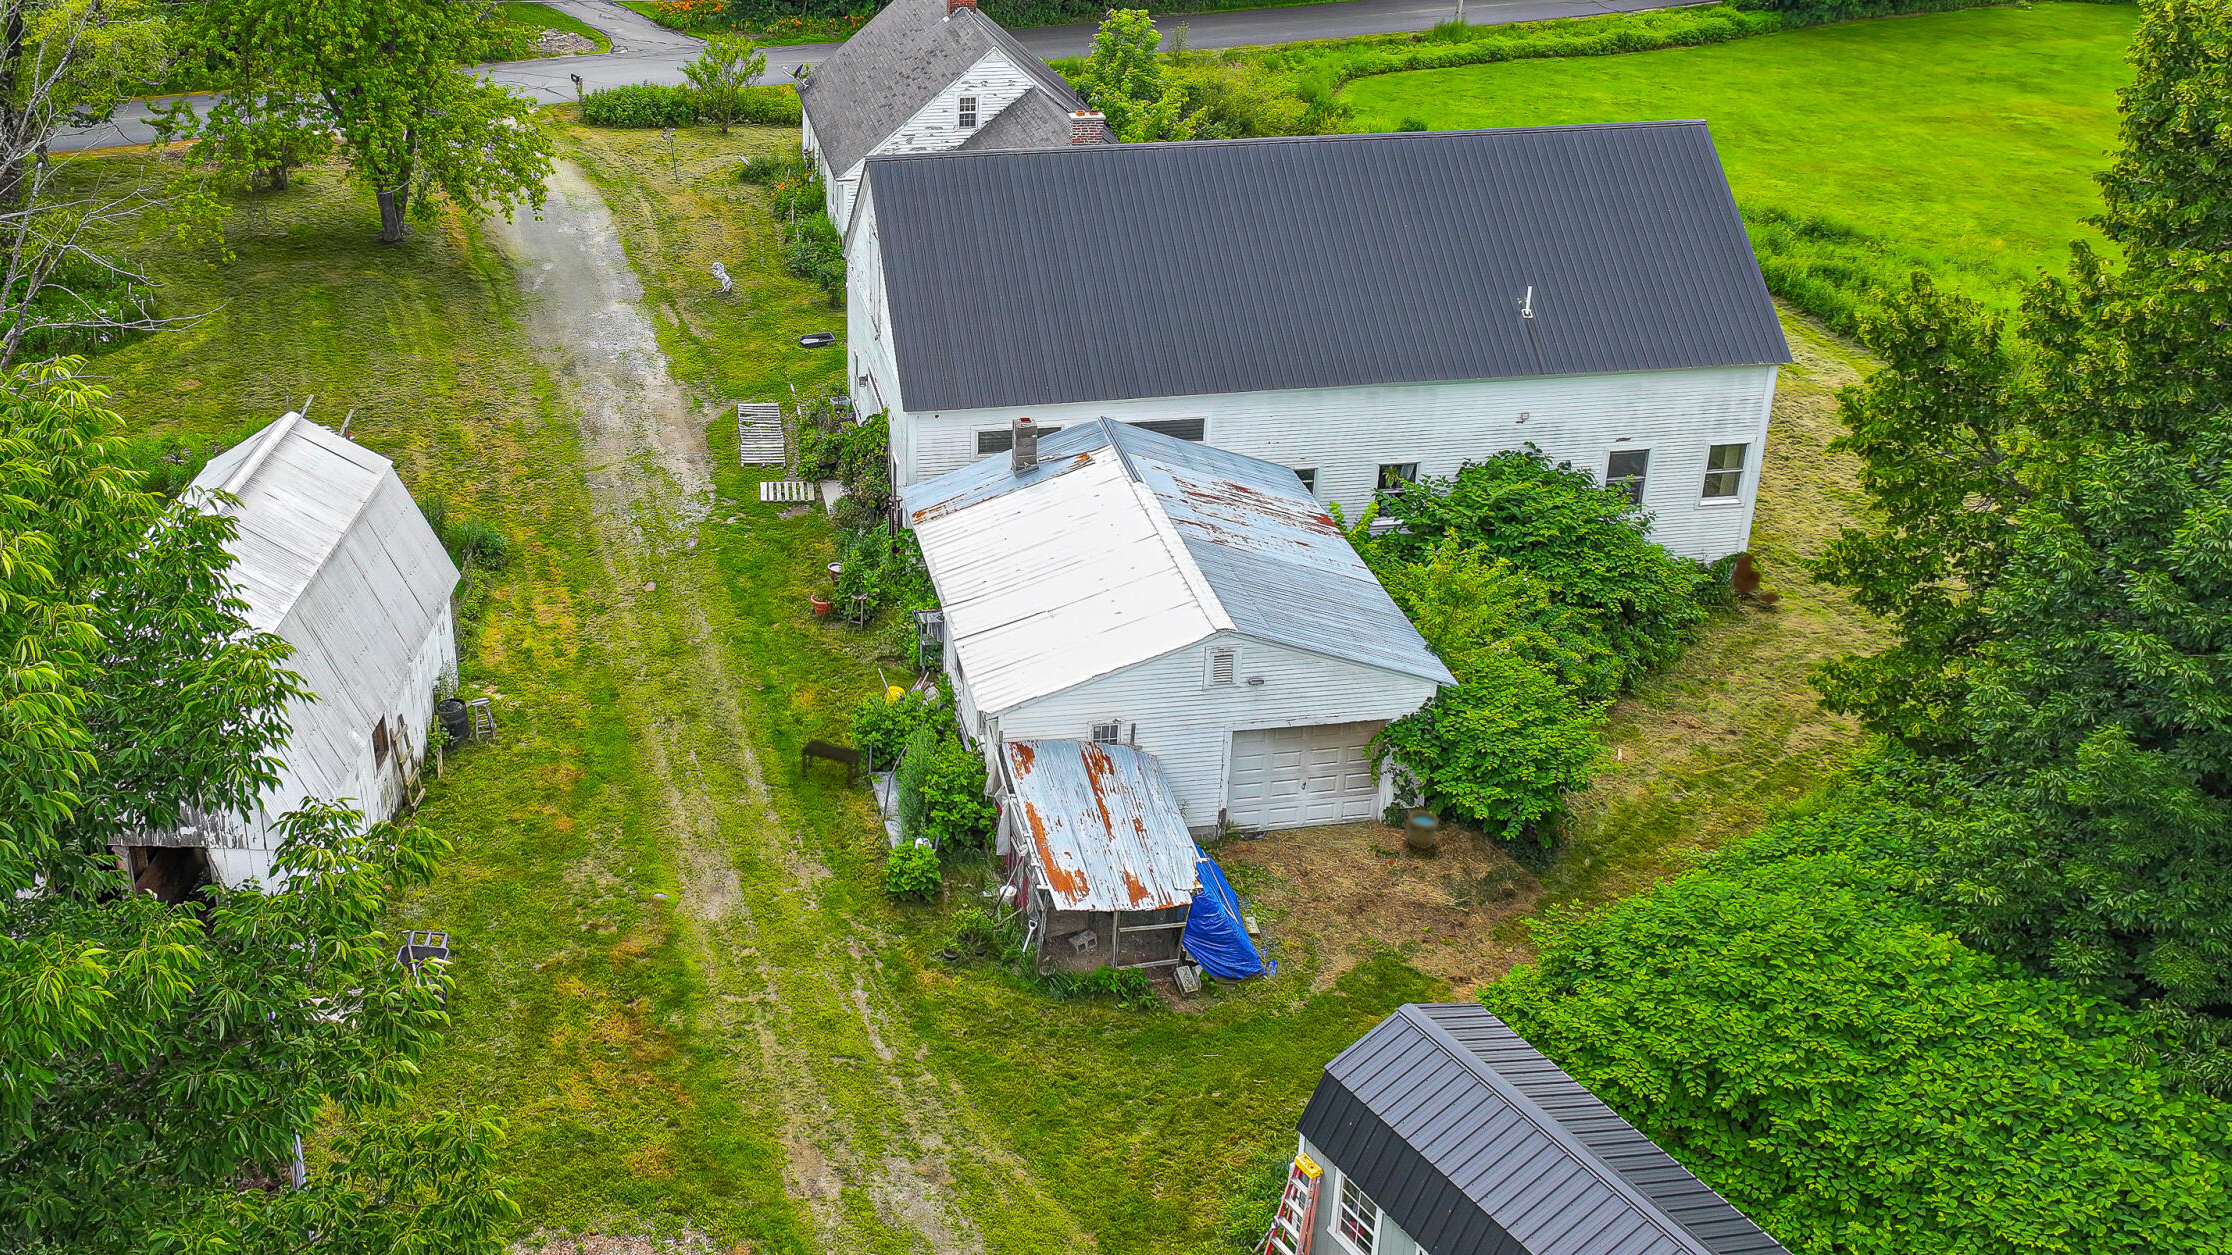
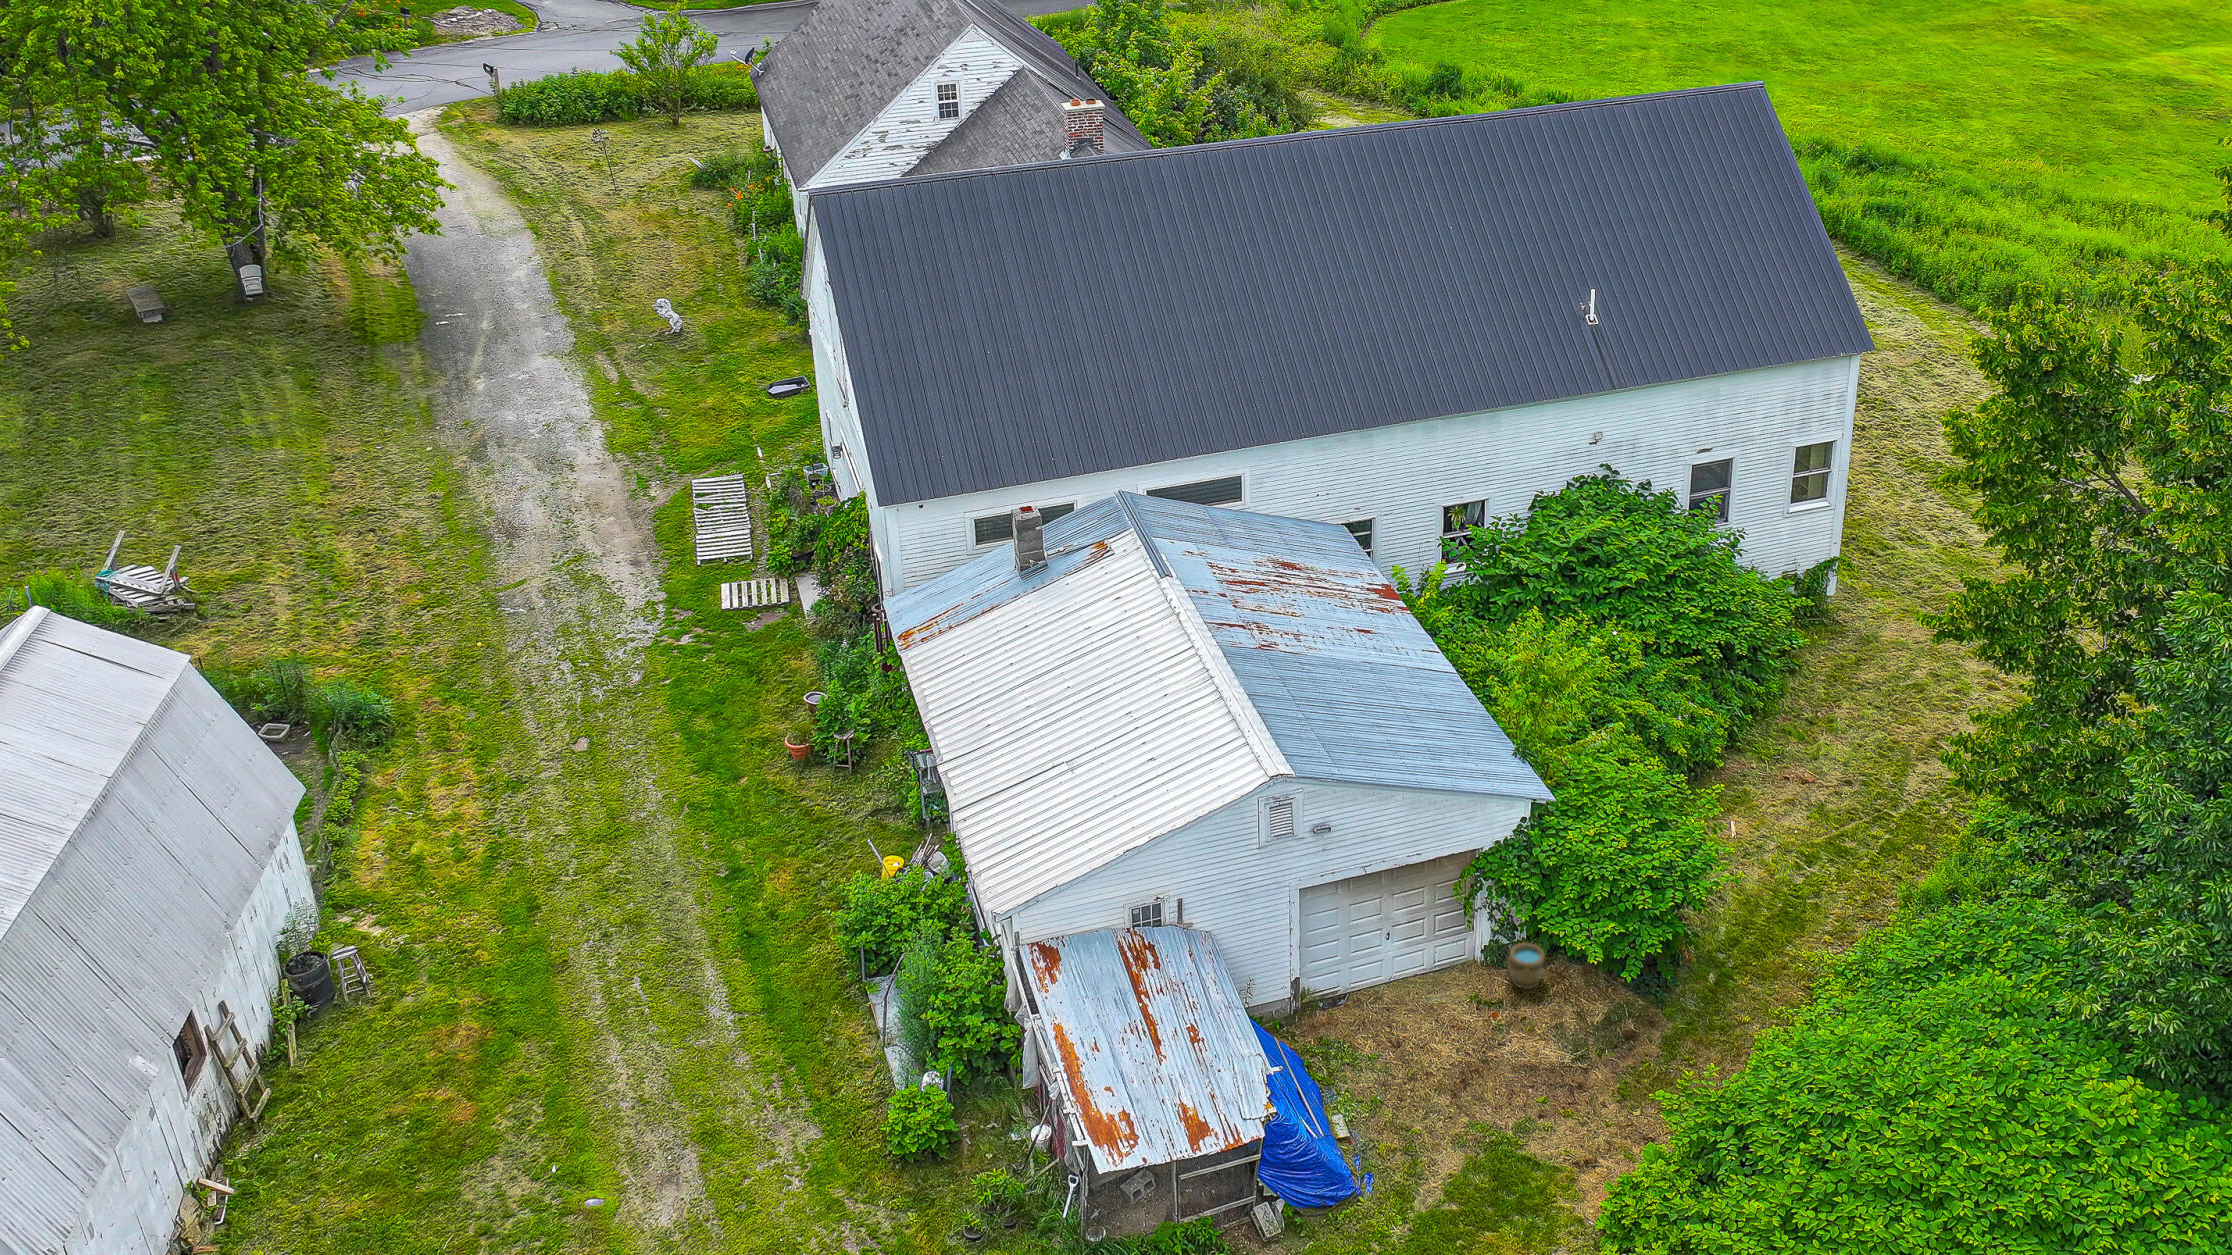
lounge chair: present [1731,553,1780,610] -> none [1828,561,1881,627]
bench: present [801,738,862,788] -> none [774,944,853,1004]

